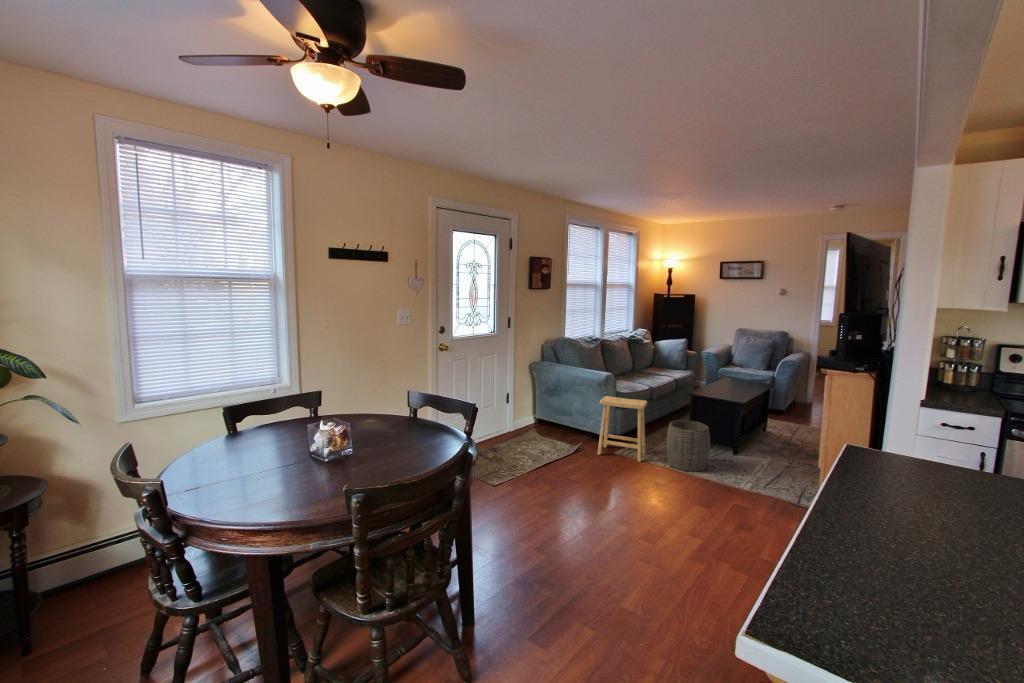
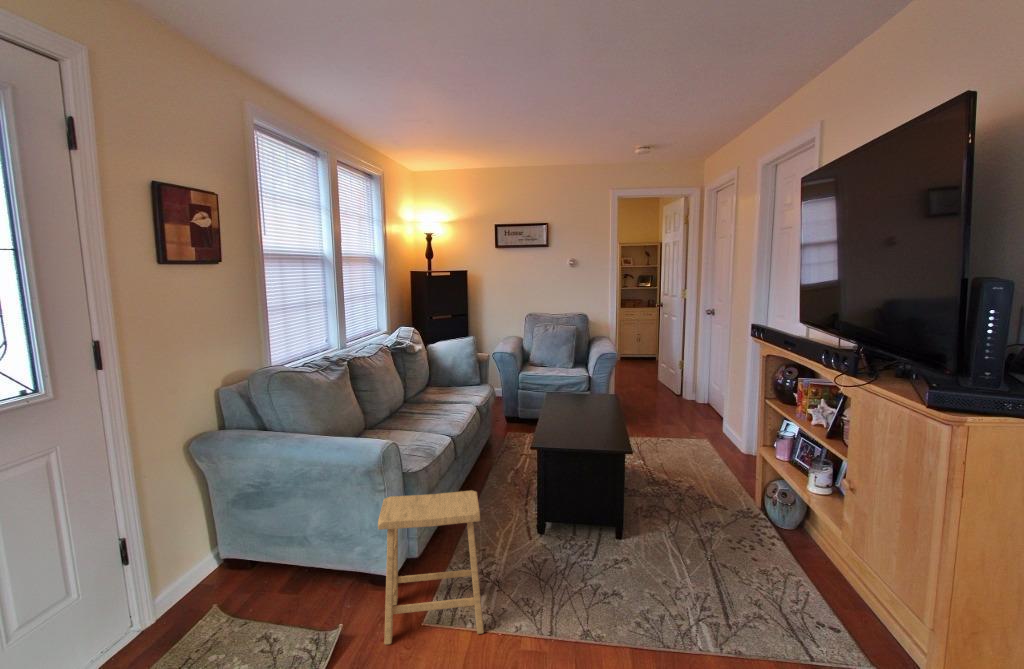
woven basket: present [666,420,710,471] -> none [525,509,608,629]

